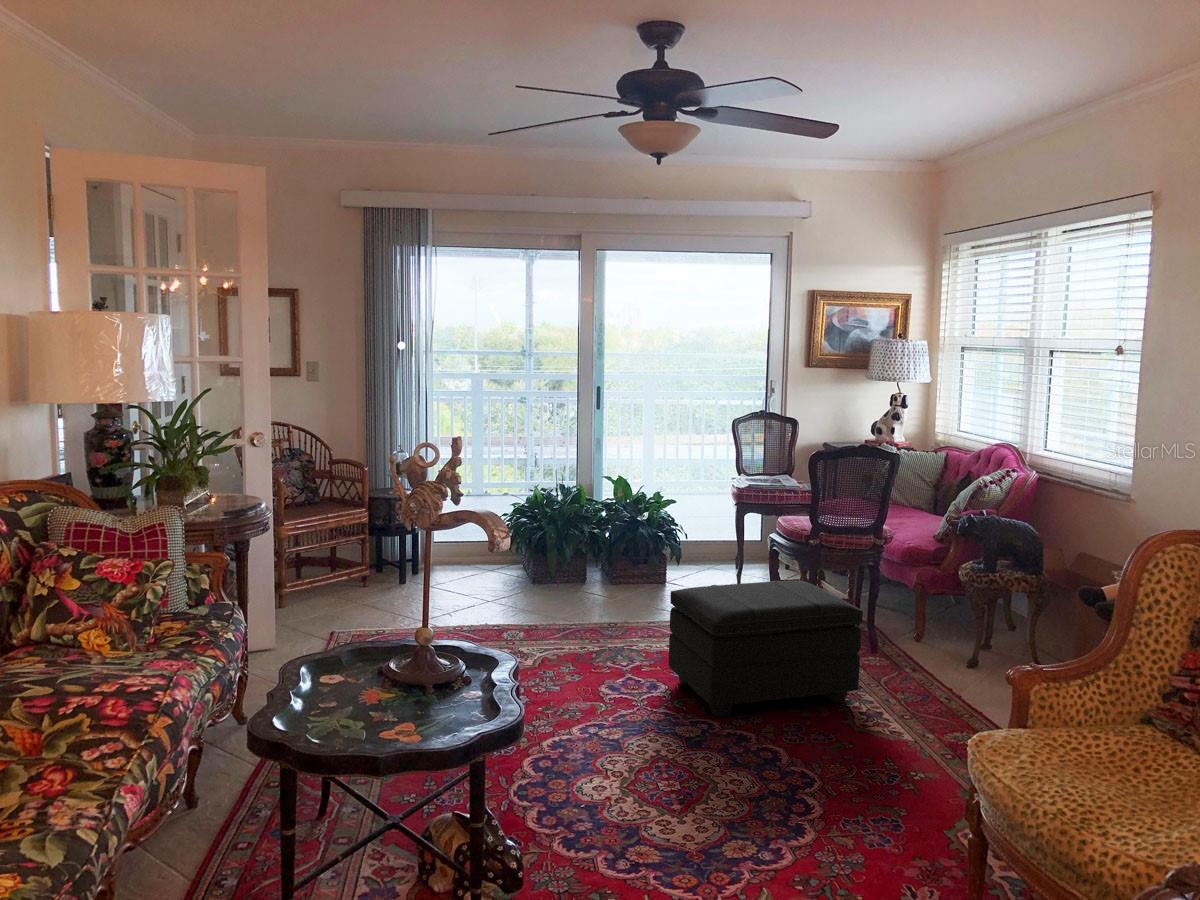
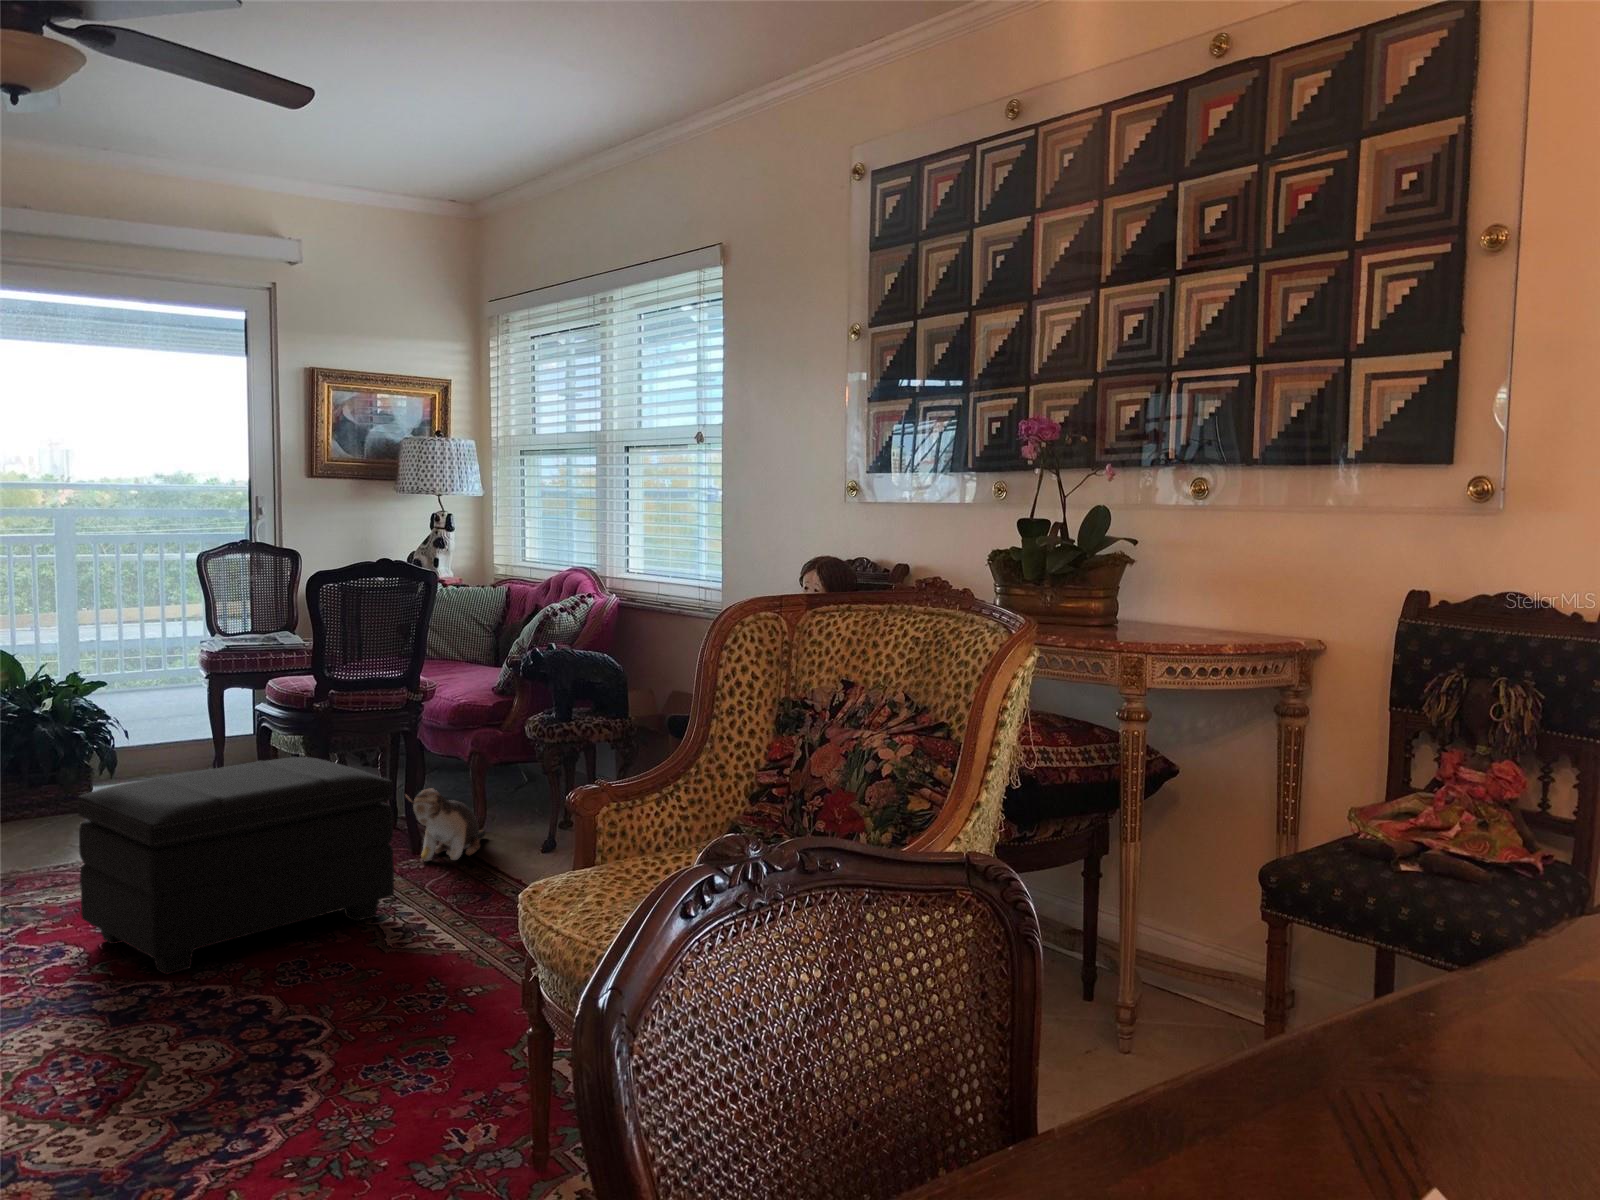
plush toy: none [867,612,921,666] -> present [406,788,485,861]

